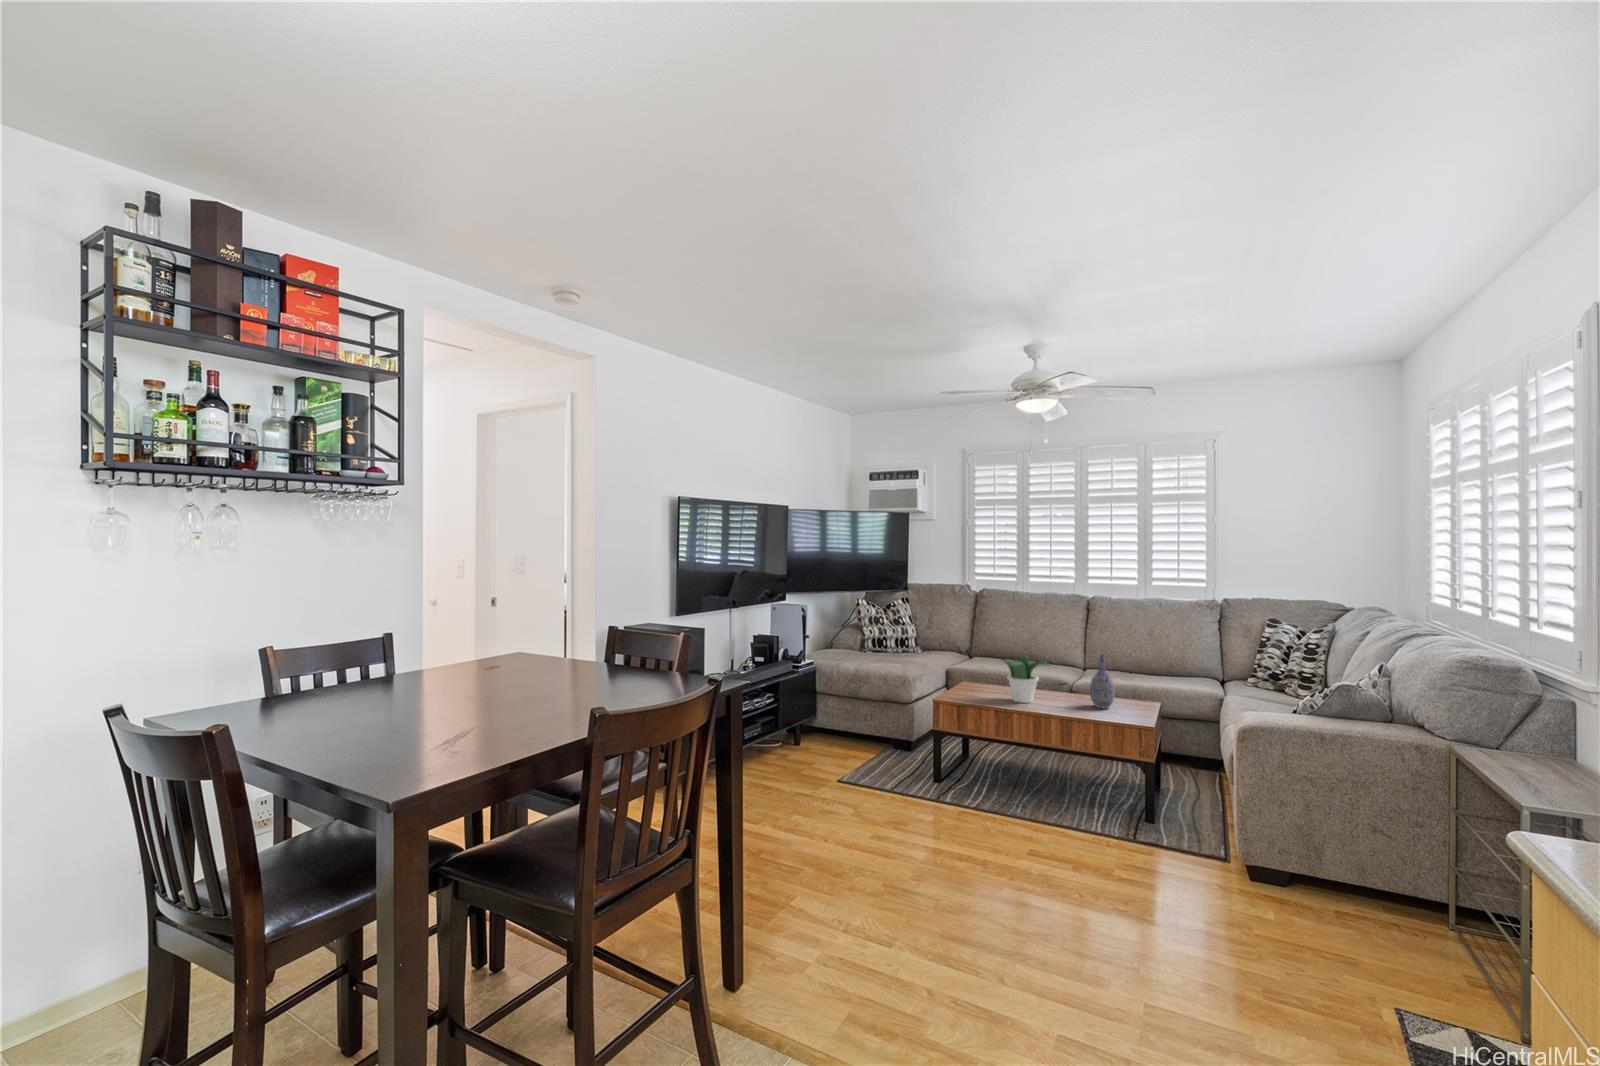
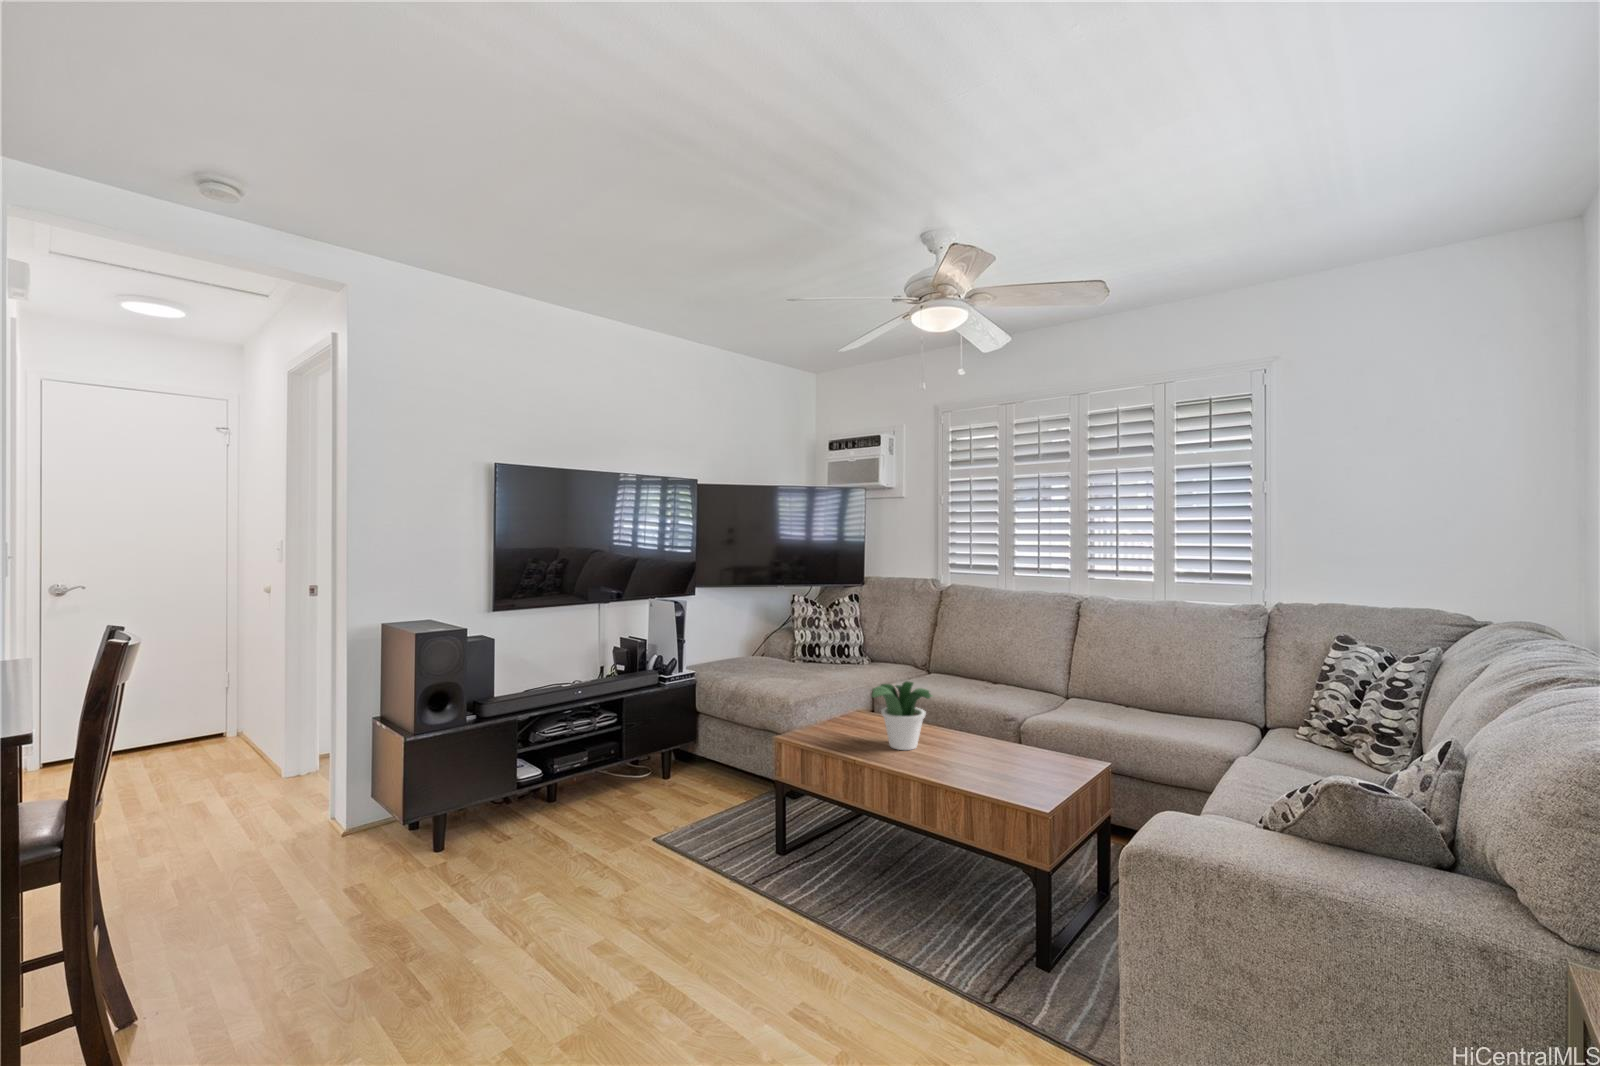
vase: present [1090,654,1115,708] -> none [992,684,1029,768]

